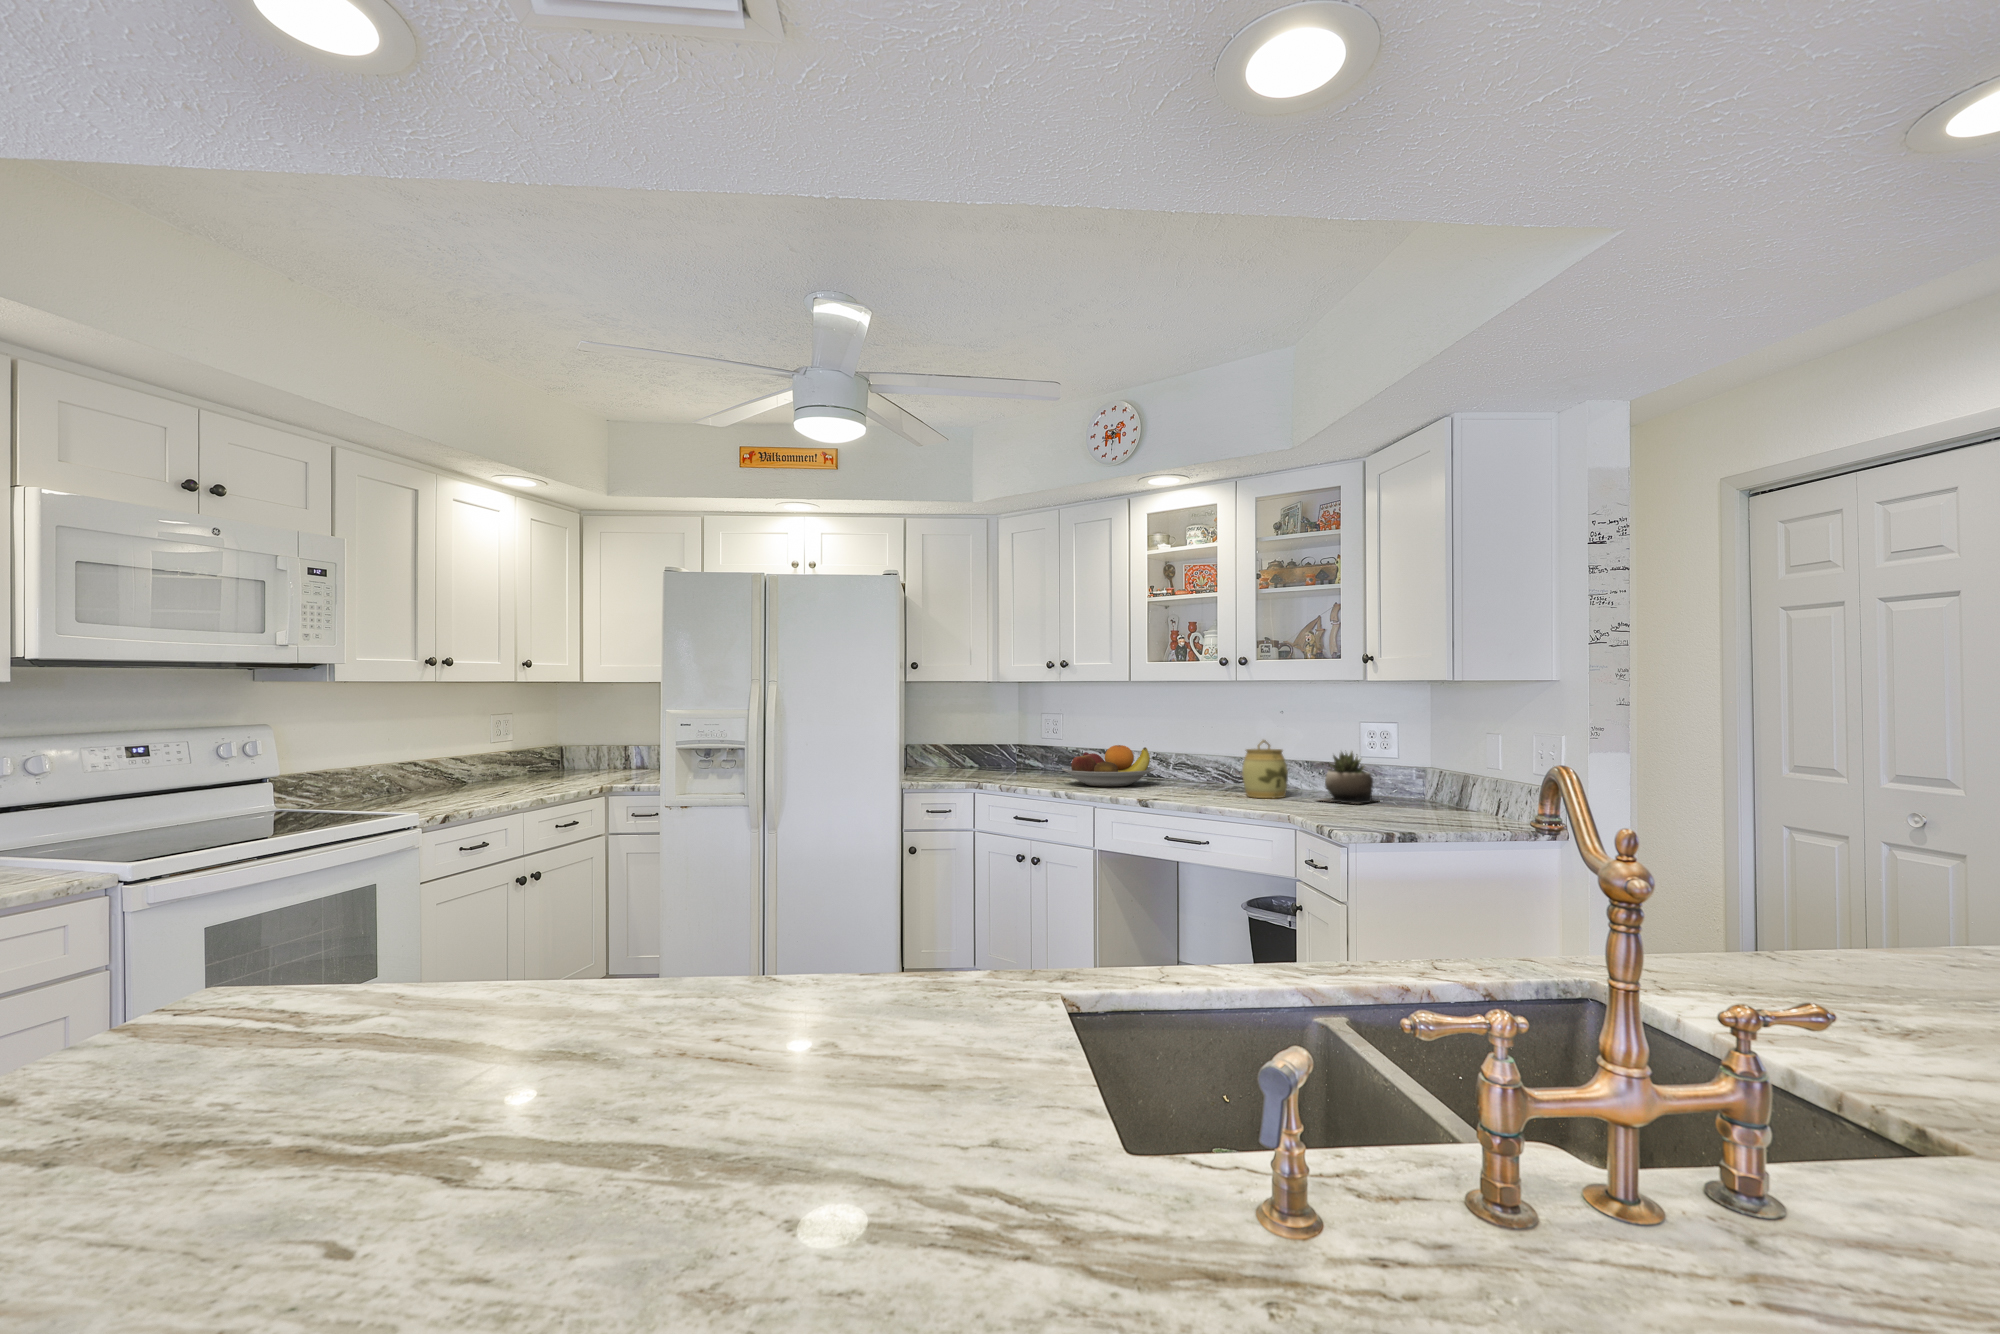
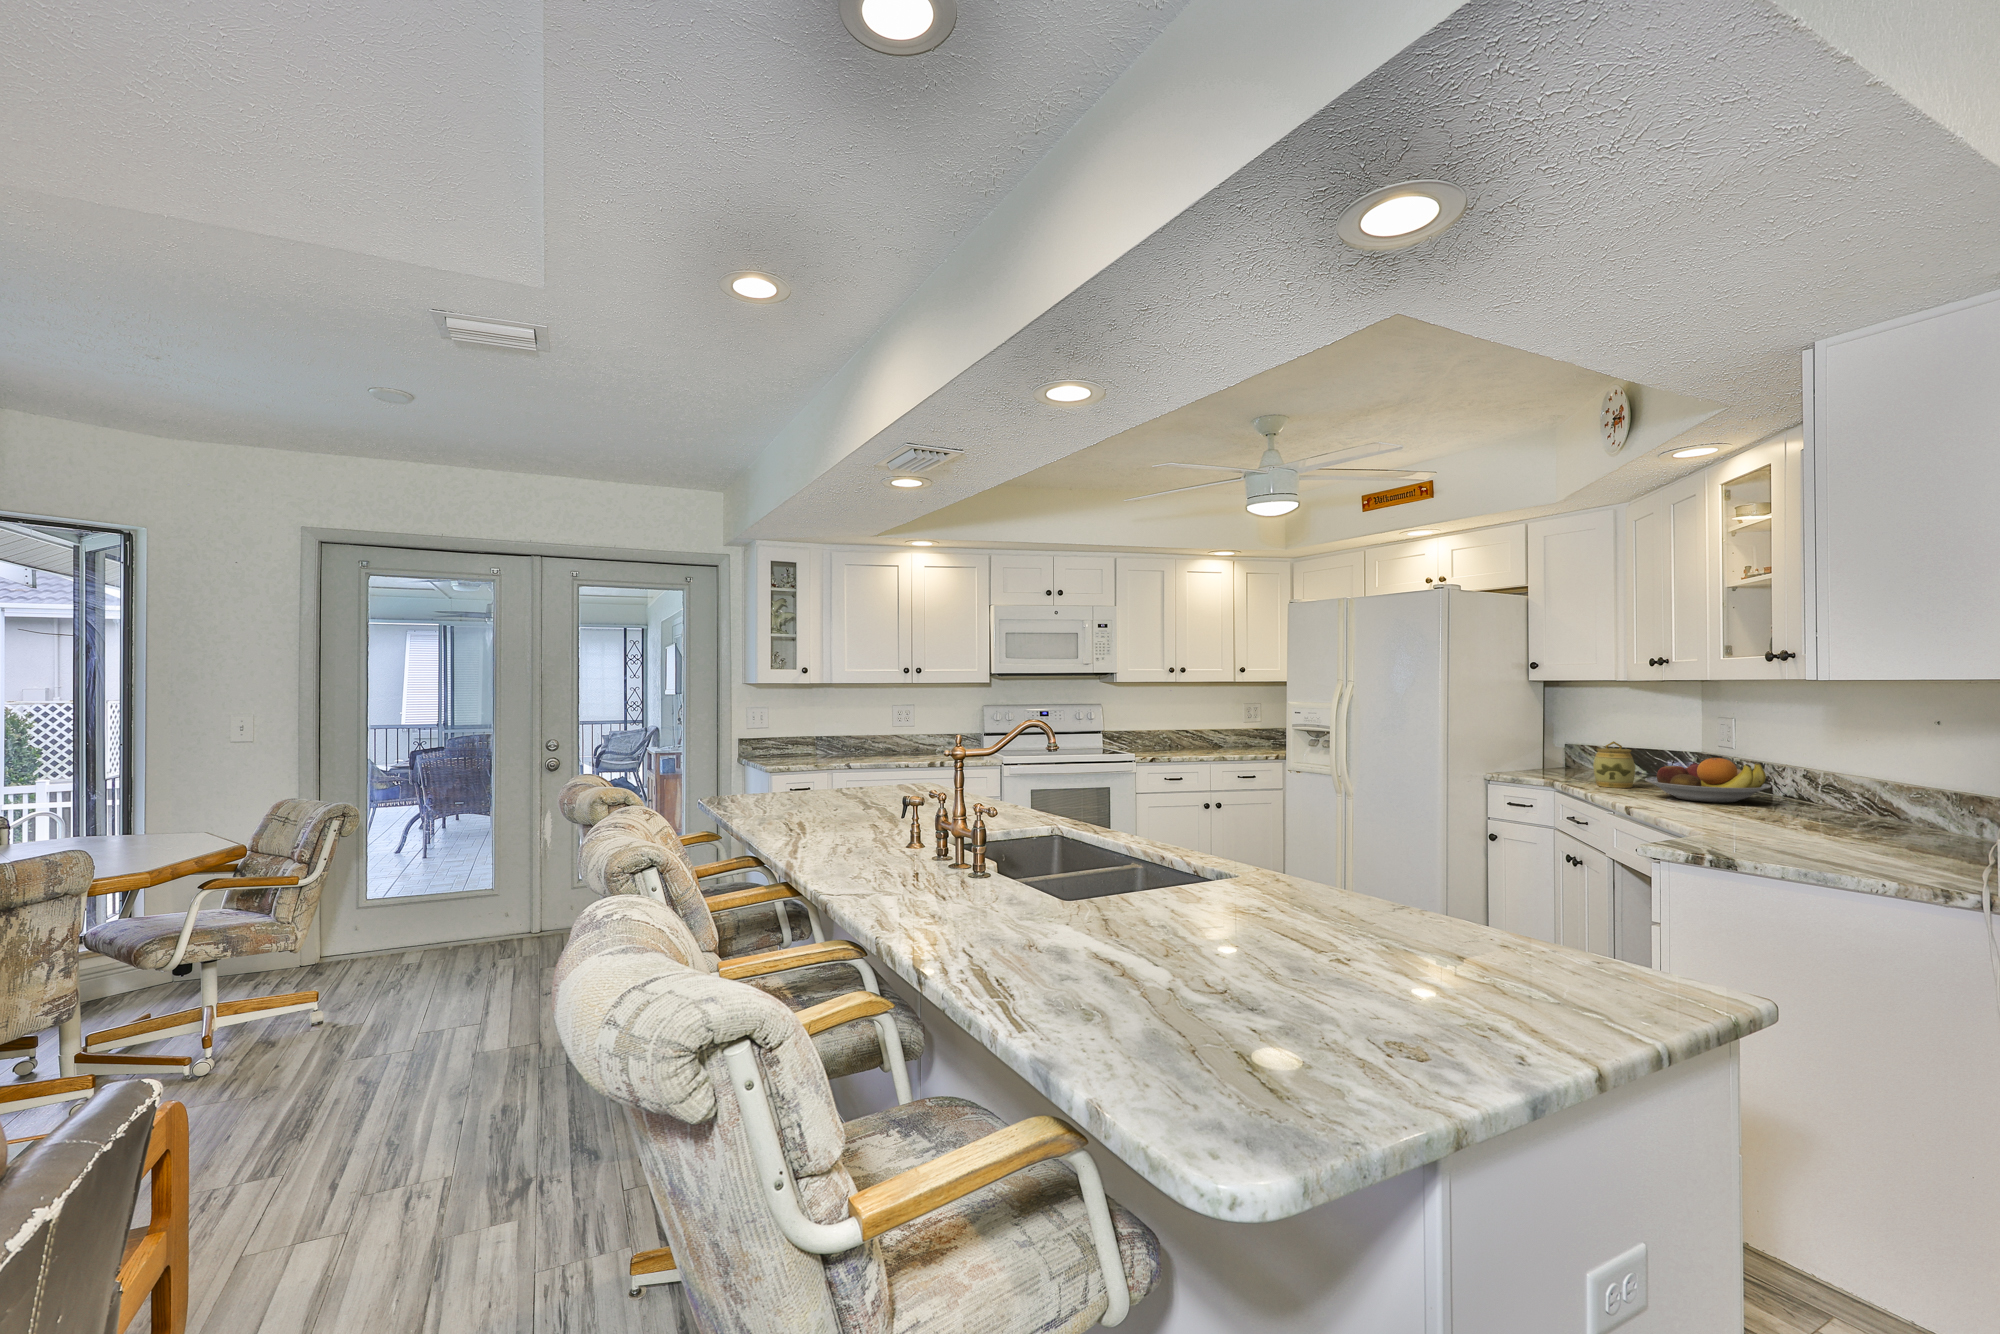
jar: present [1242,740,1288,798] -> present [1593,741,1635,788]
succulent plant: present [1322,752,1373,804] -> none [1846,783,1945,848]

